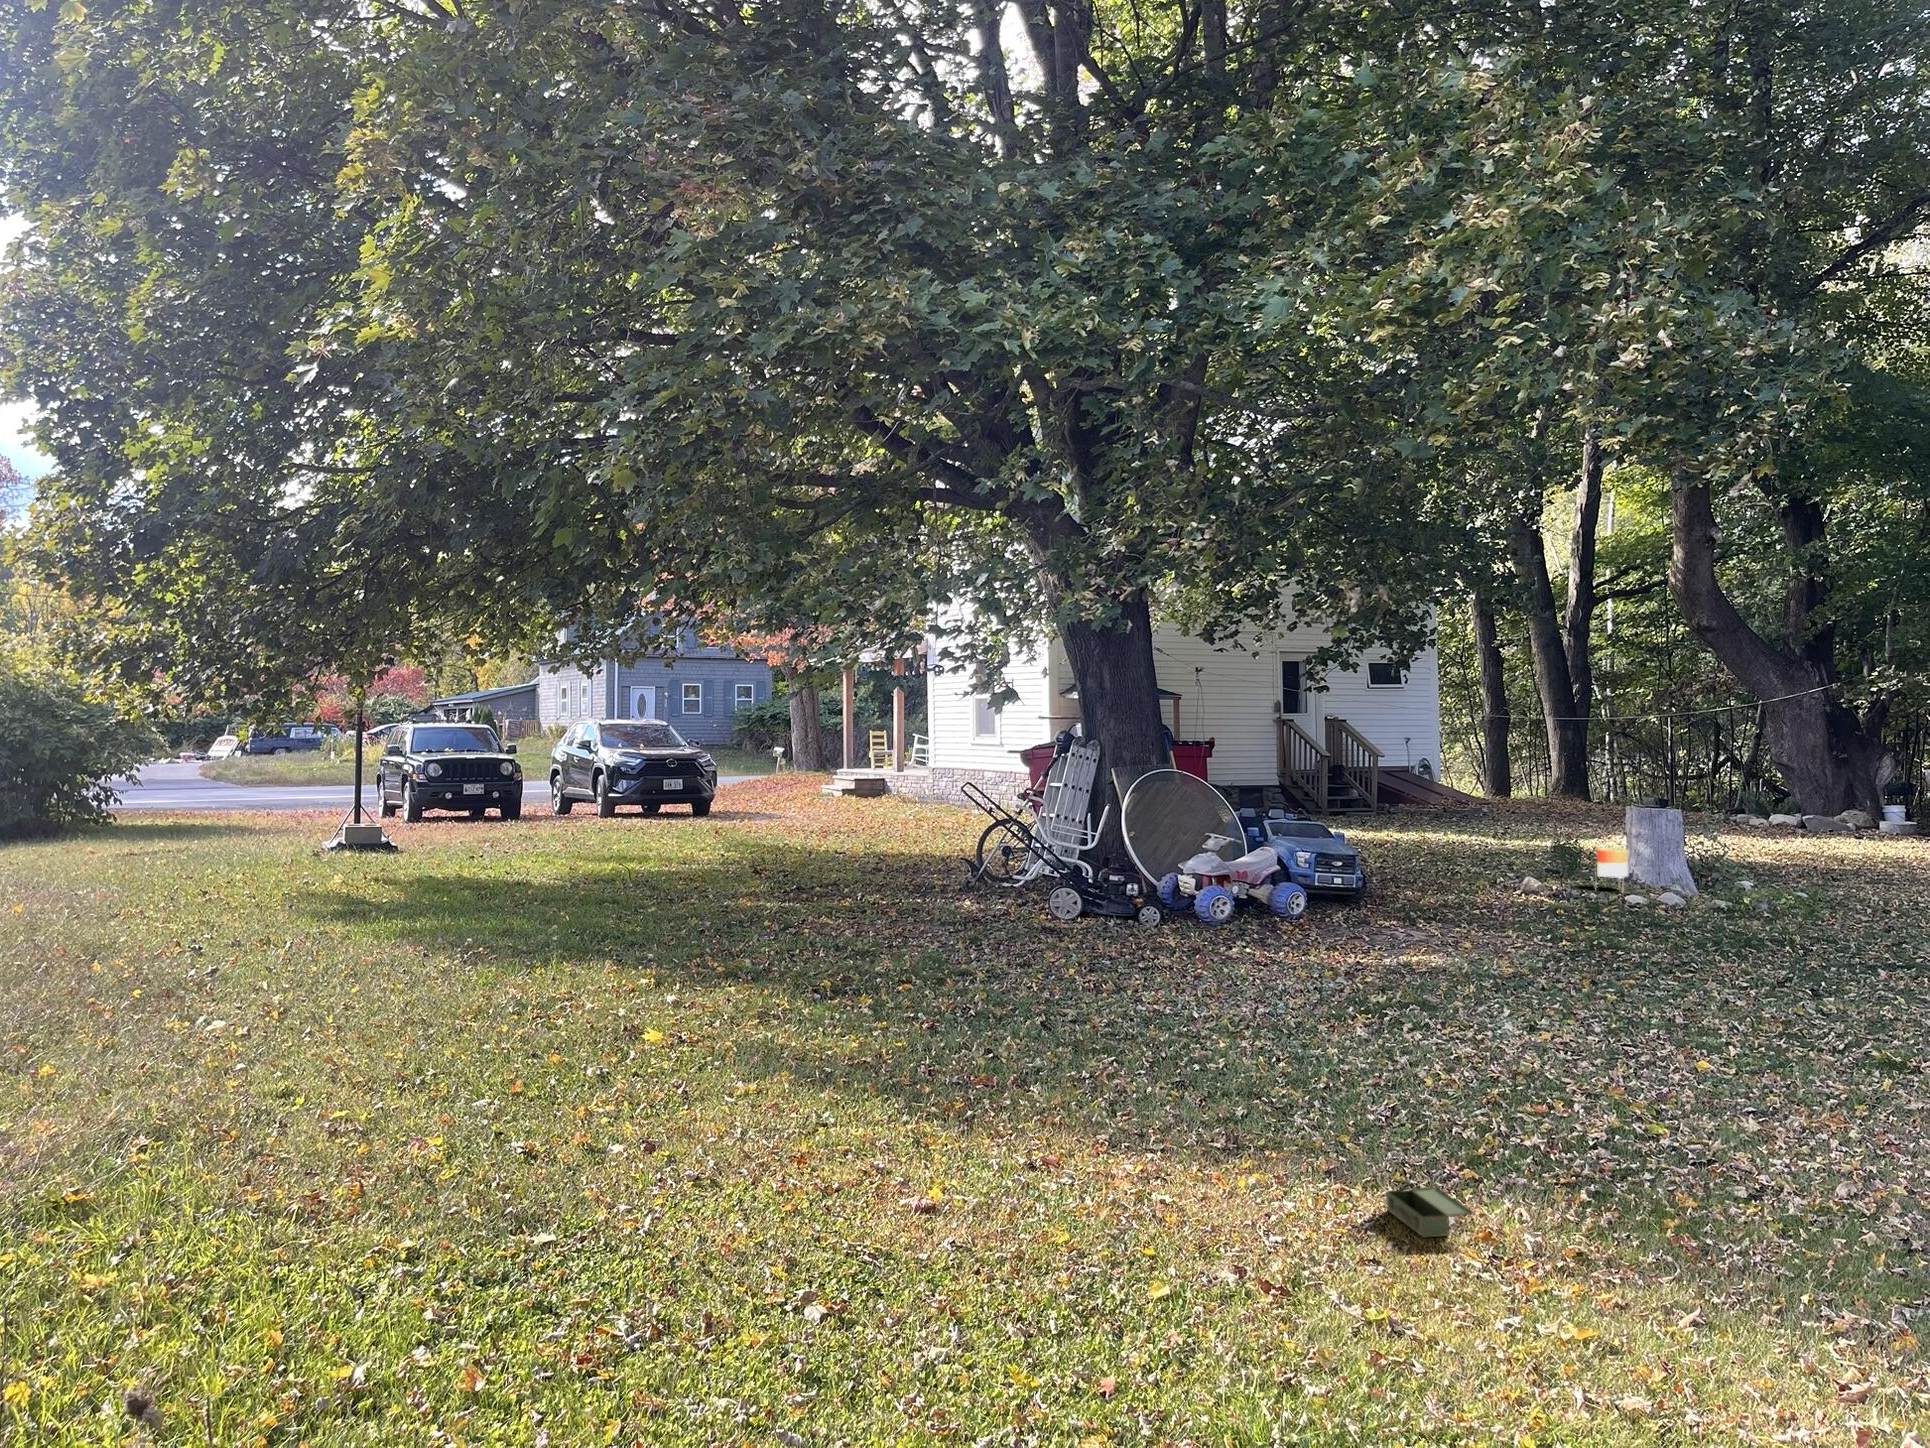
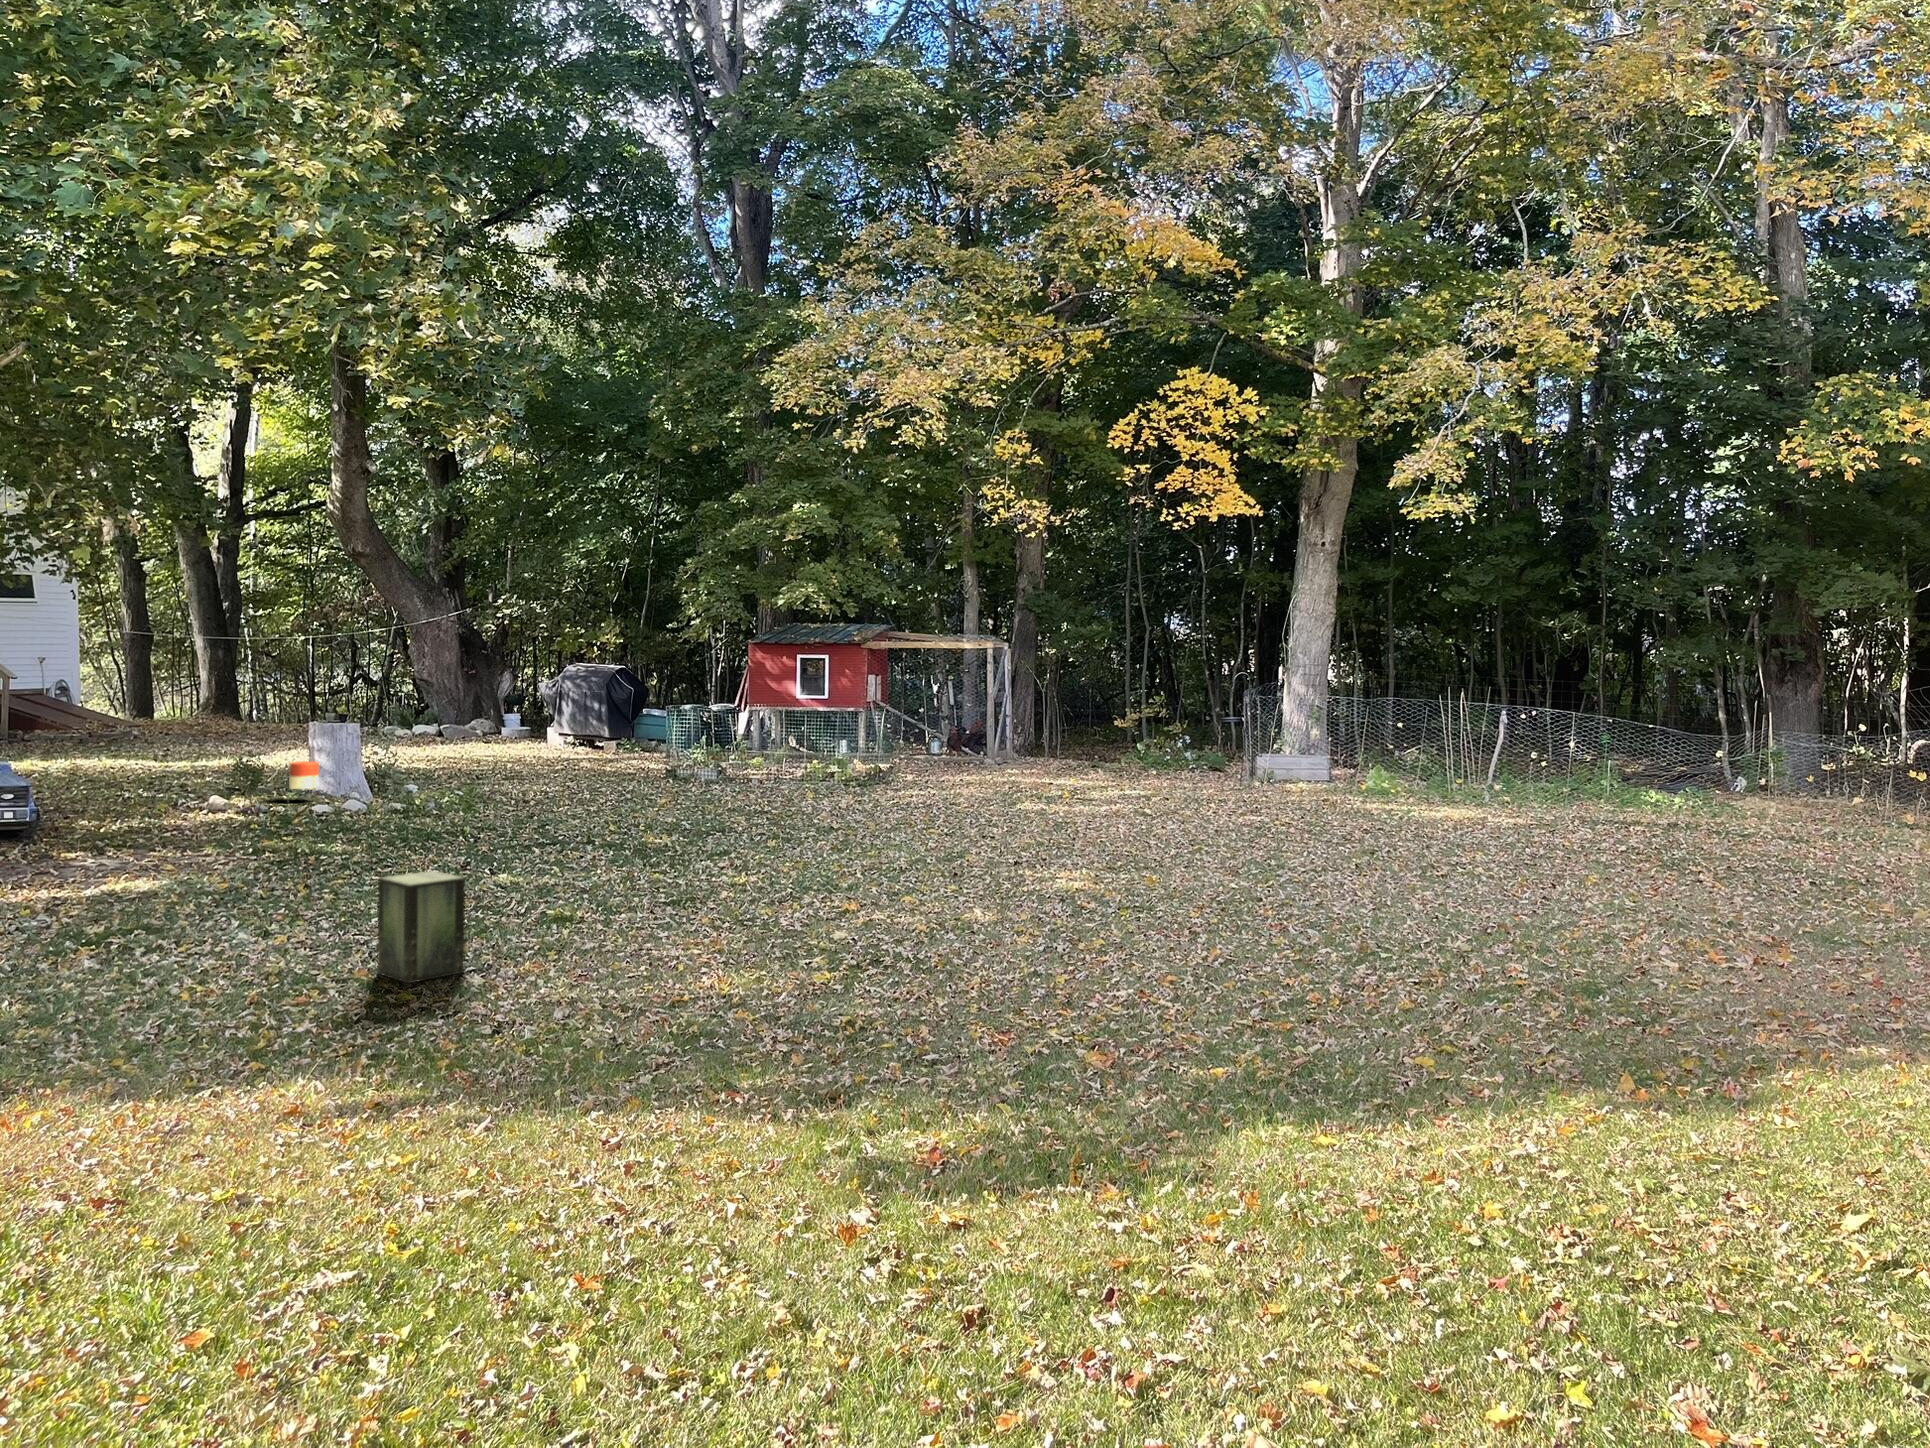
storage box: none [1630,986,1735,1114] -> present [377,871,465,983]
toolbox: present [1386,1187,1473,1238] -> none [182,1089,279,1137]

